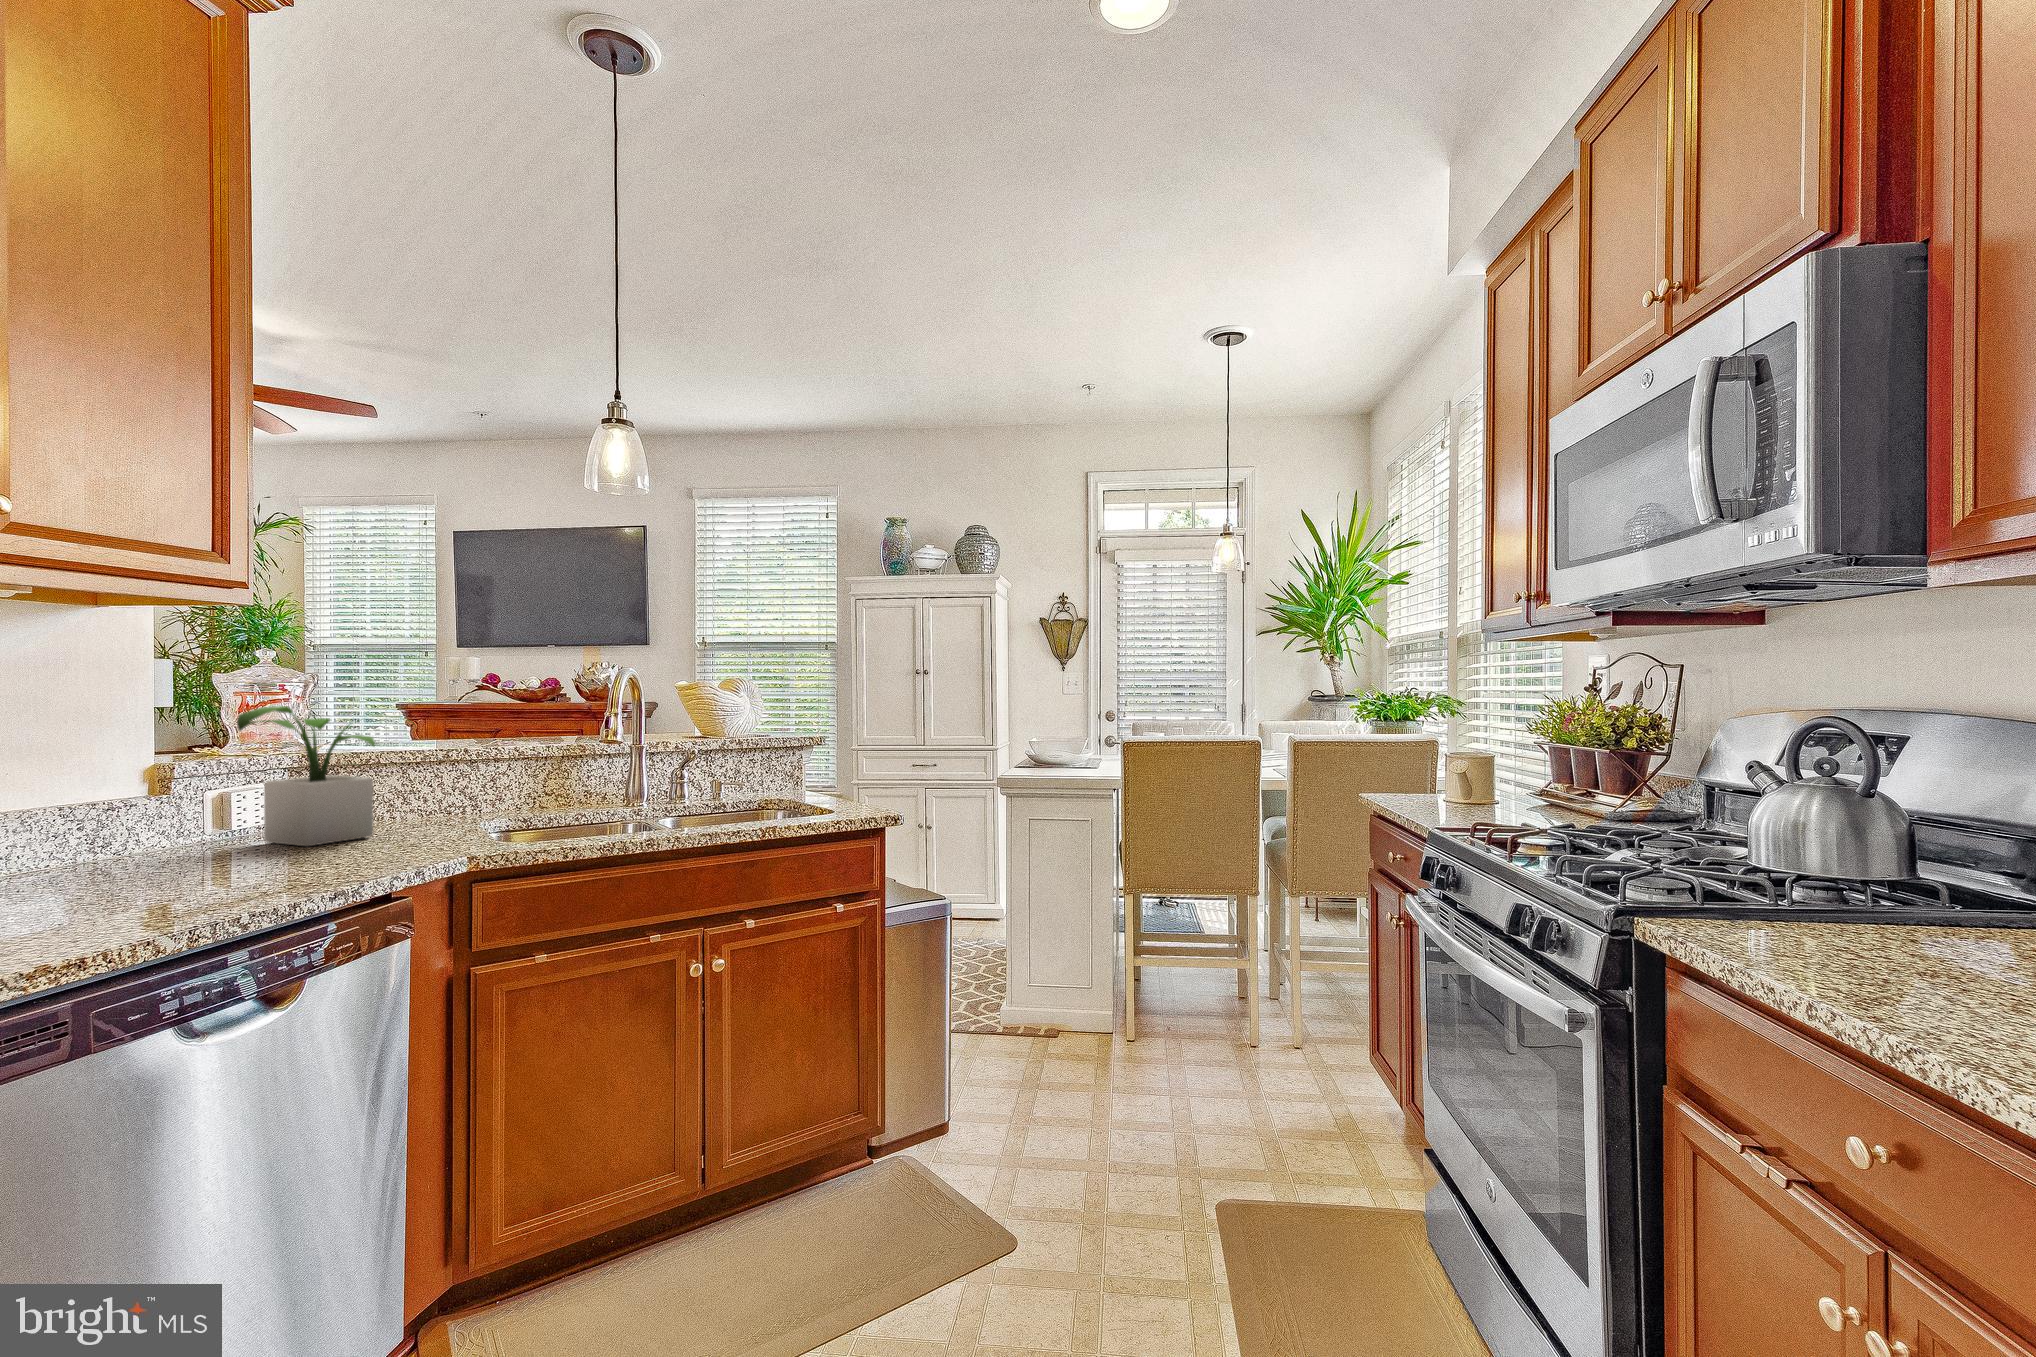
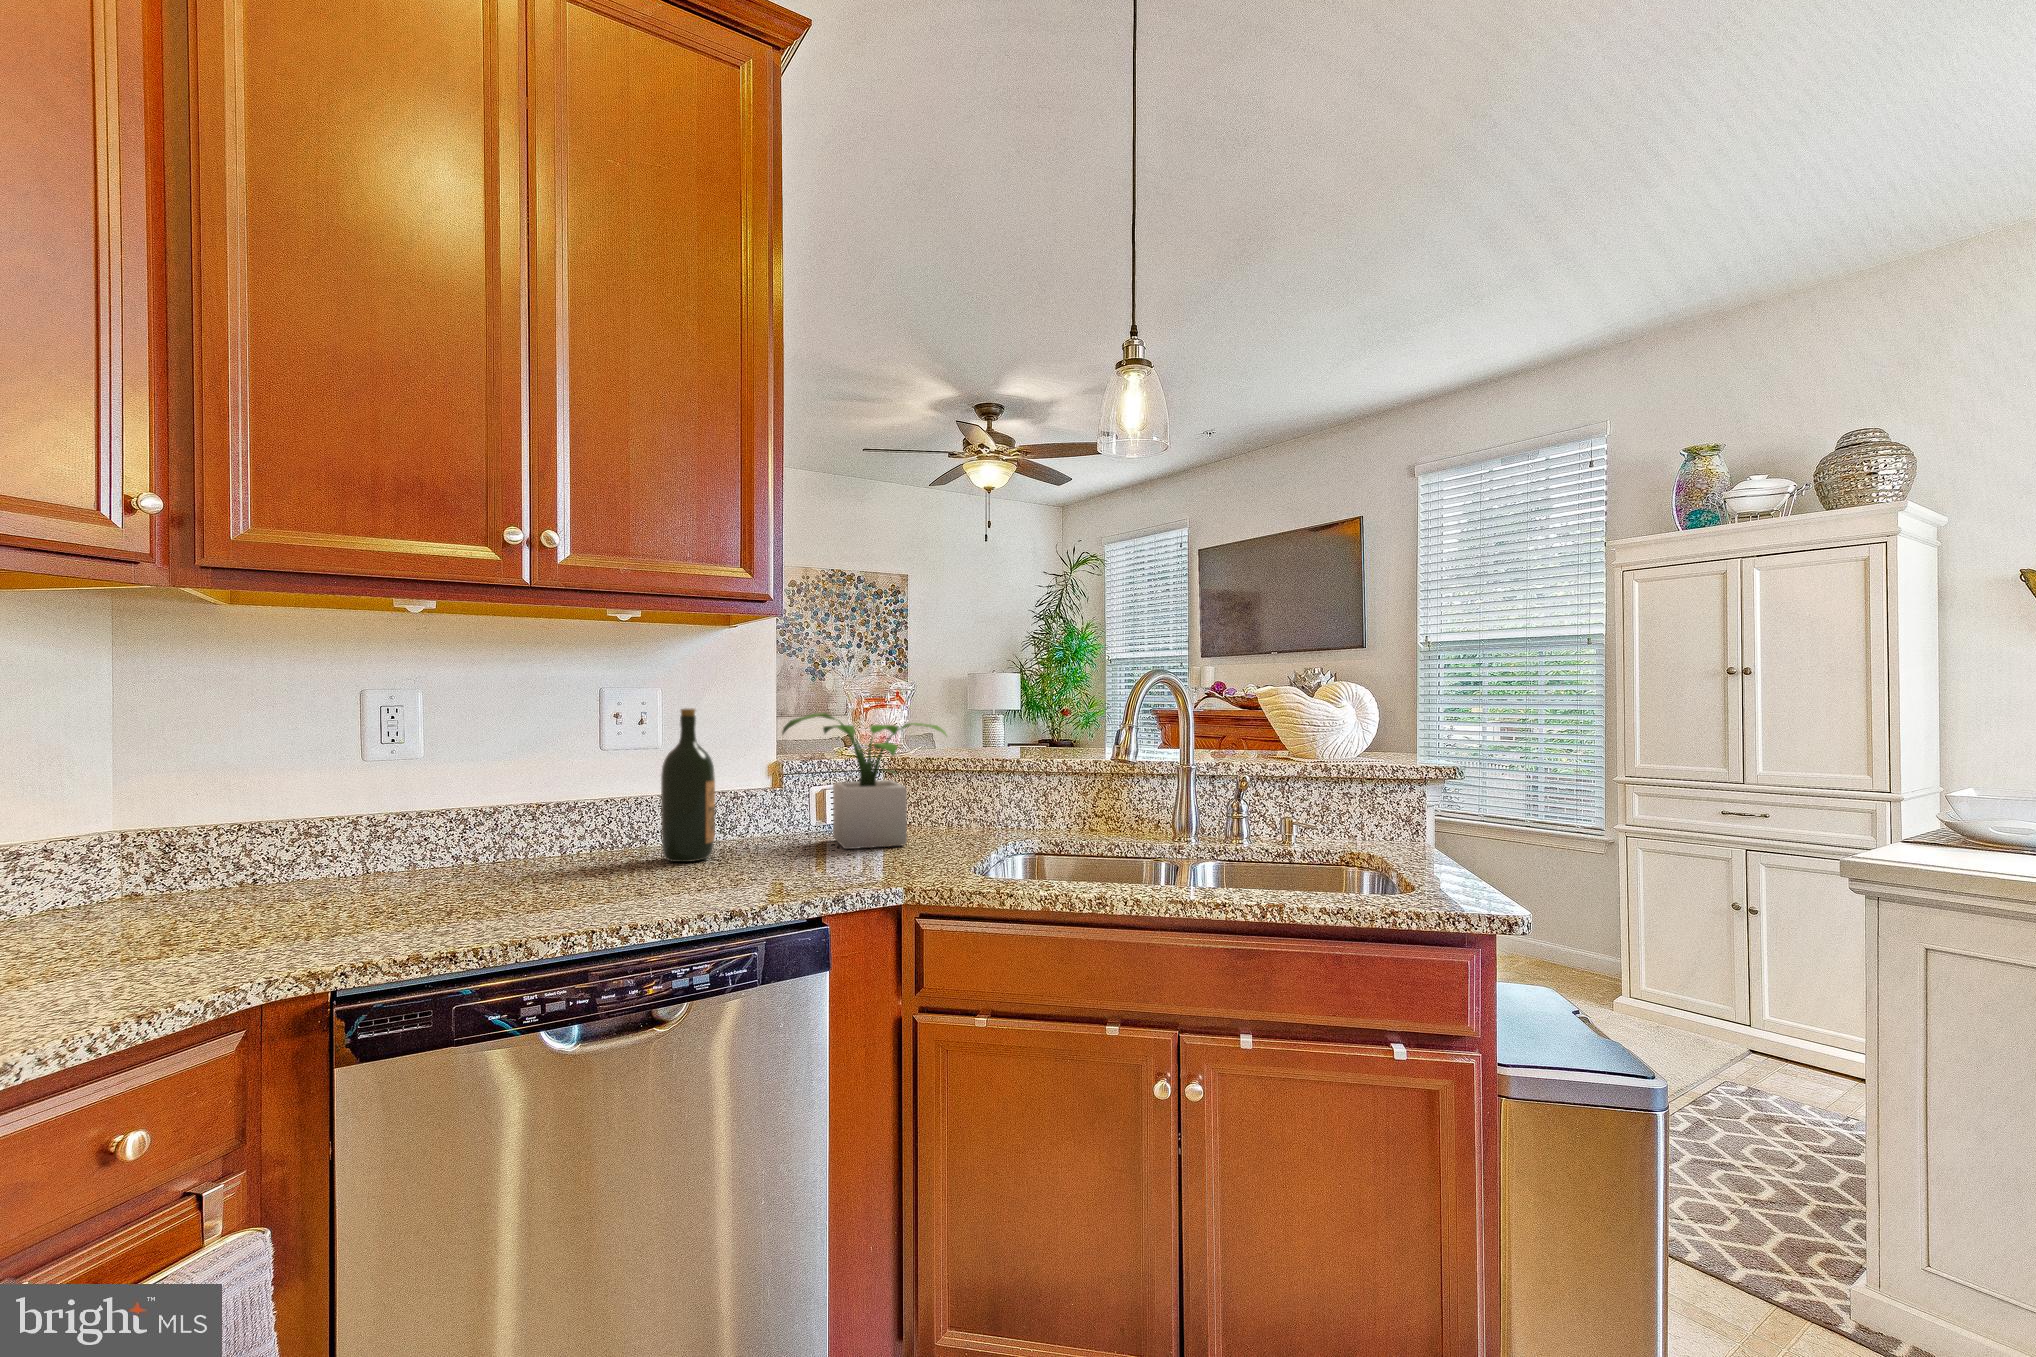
wine bottle: none [79,703,158,879] -> present [661,709,715,862]

